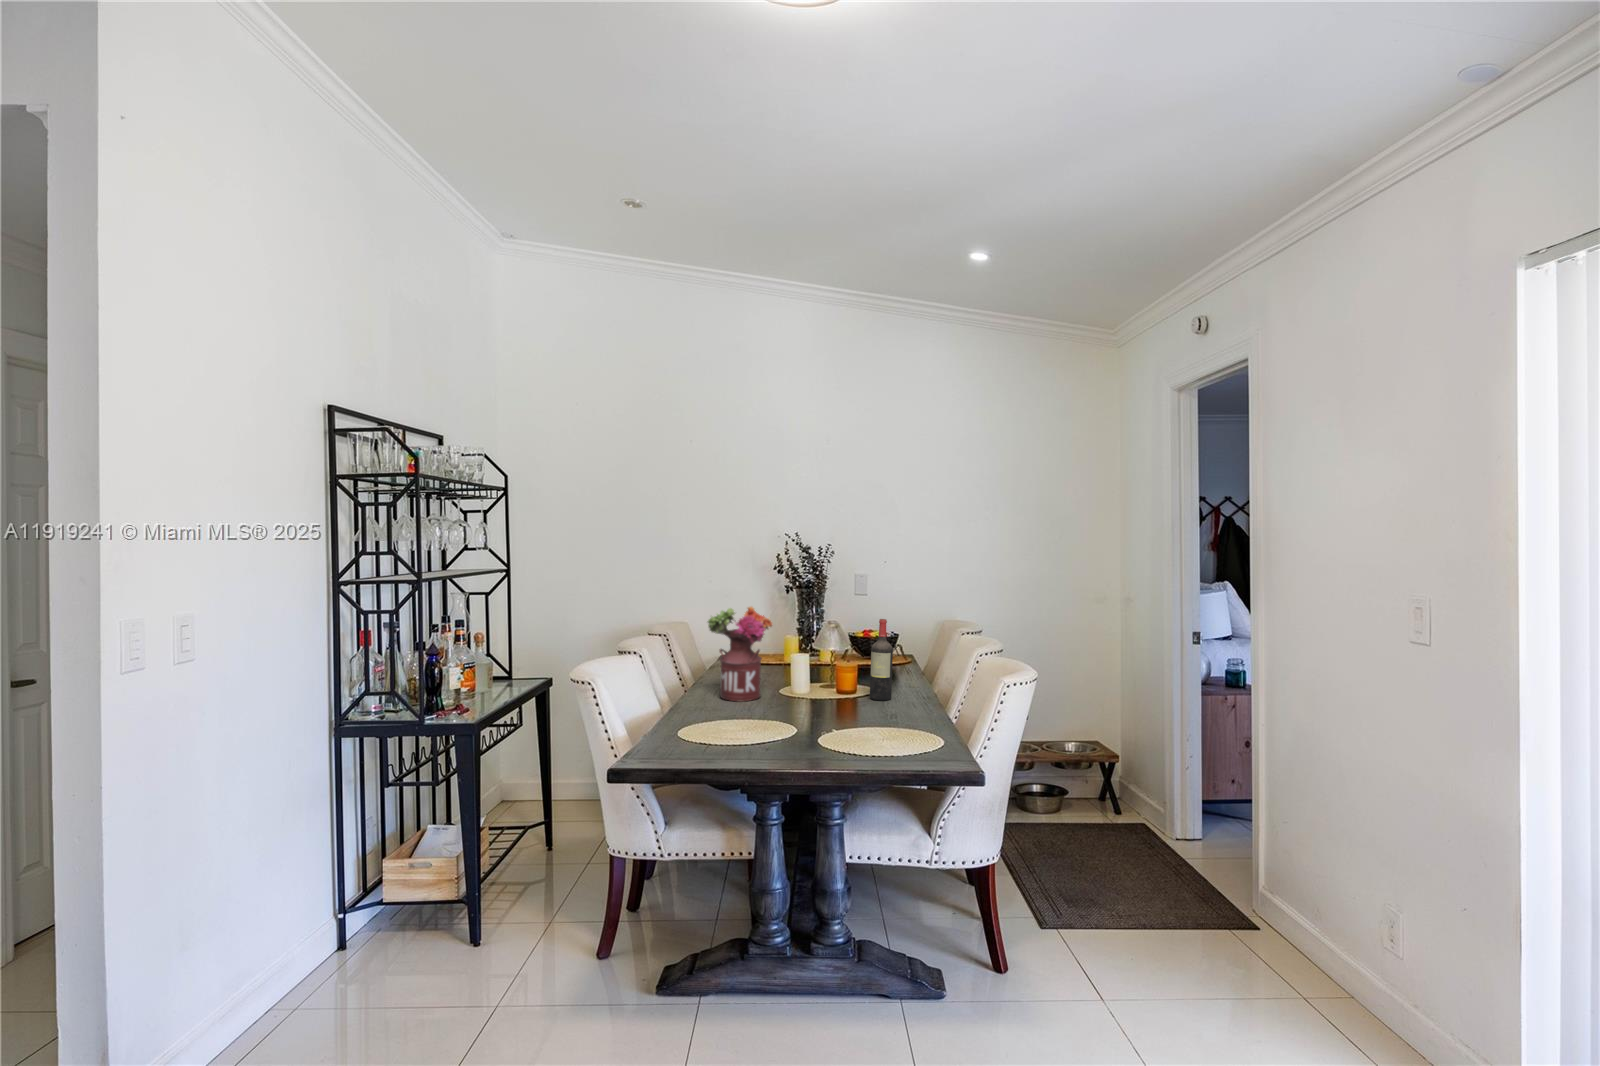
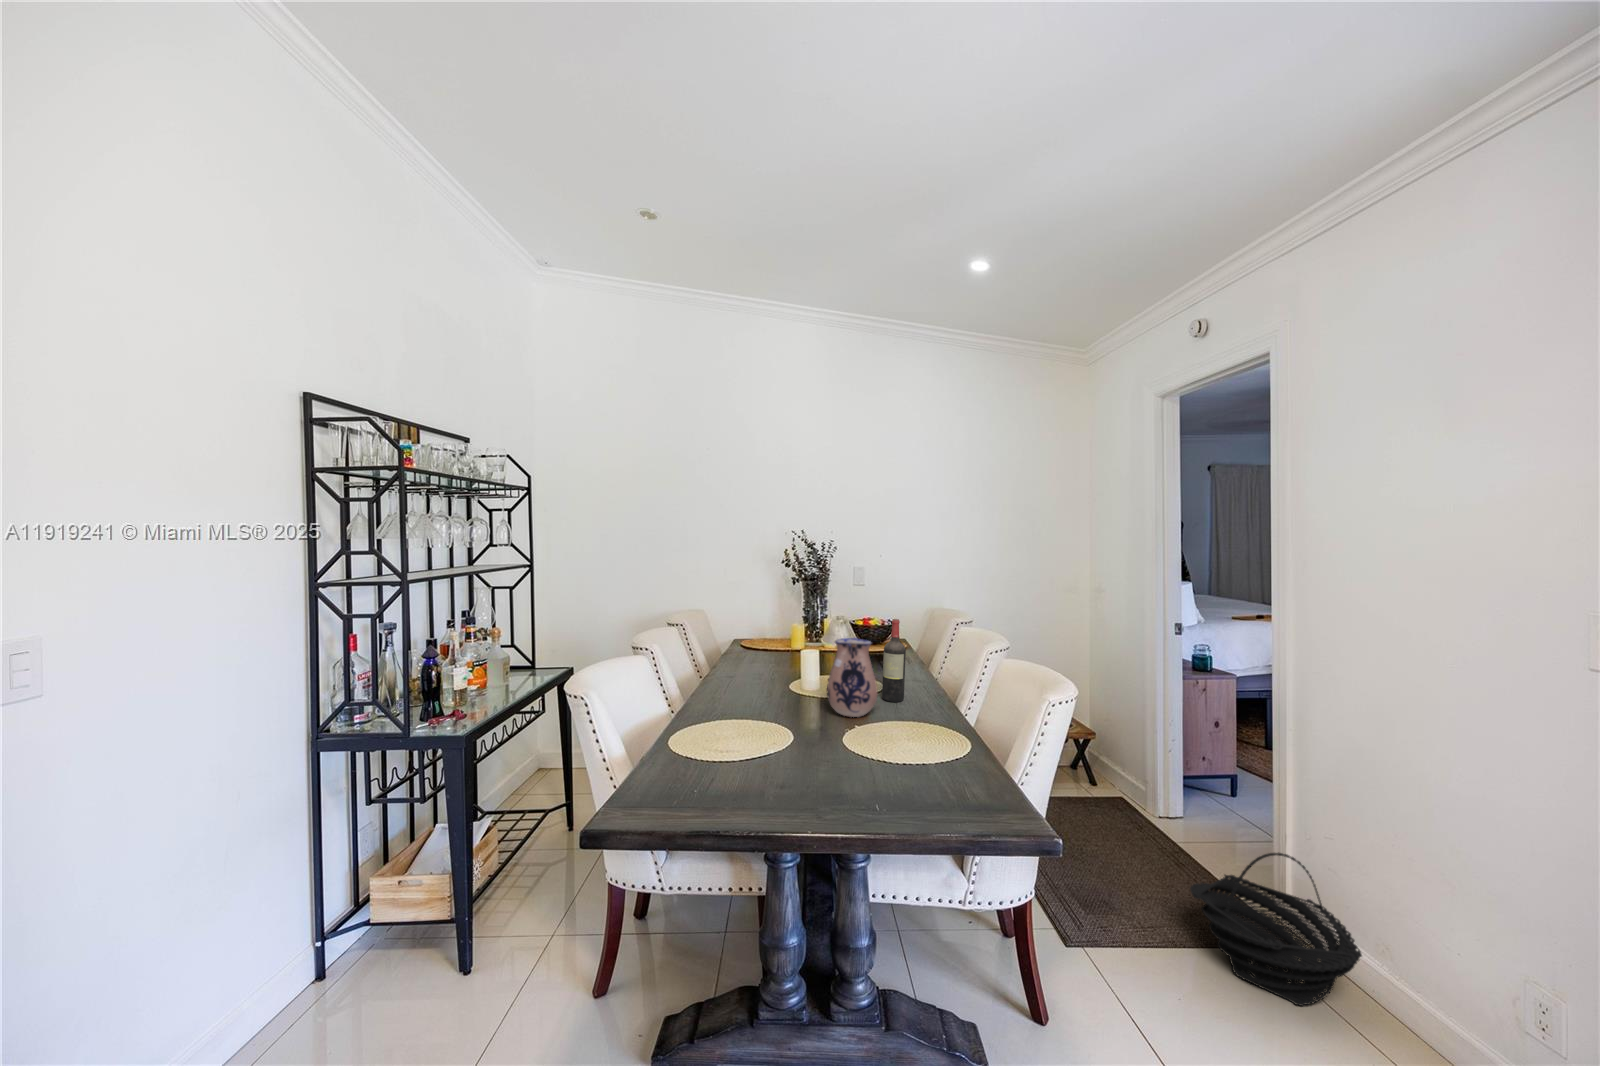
flower arrangement: present [707,607,772,701] -> none [718,605,785,703]
ceramic pitcher: none [813,636,862,710] -> present [827,637,878,717]
basket: none [1160,831,1298,962] -> present [1190,853,1362,1006]

